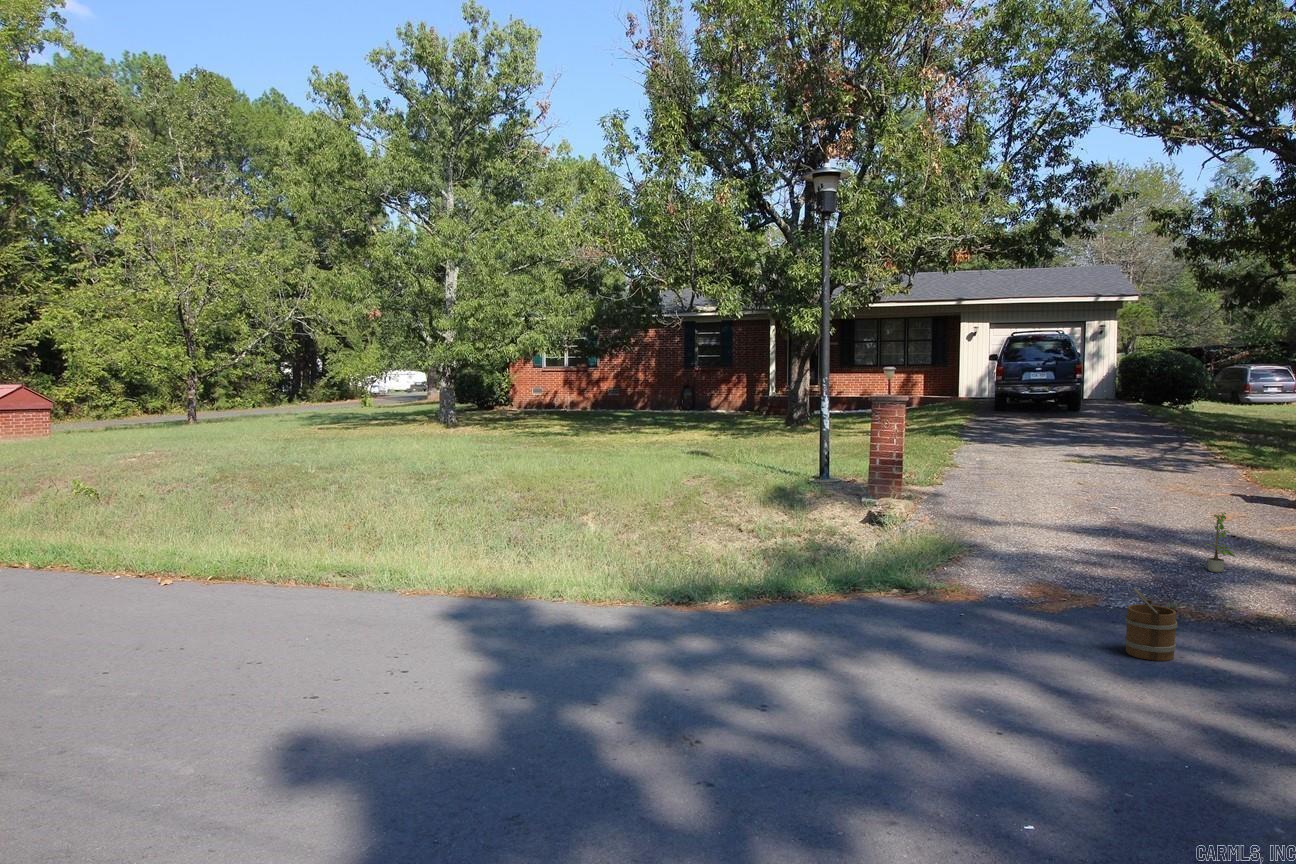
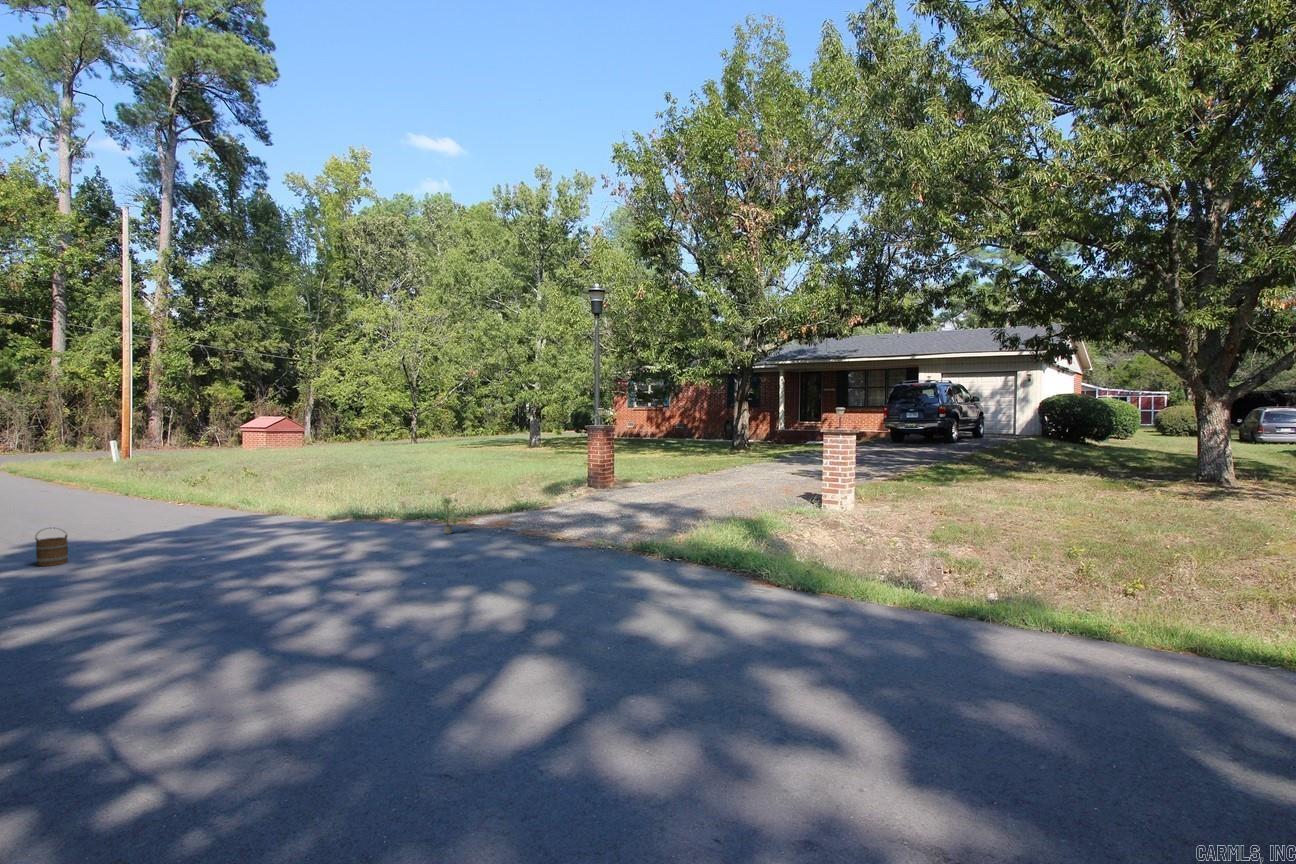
bucket: present [1125,588,1177,661] -> present [35,528,68,566]

